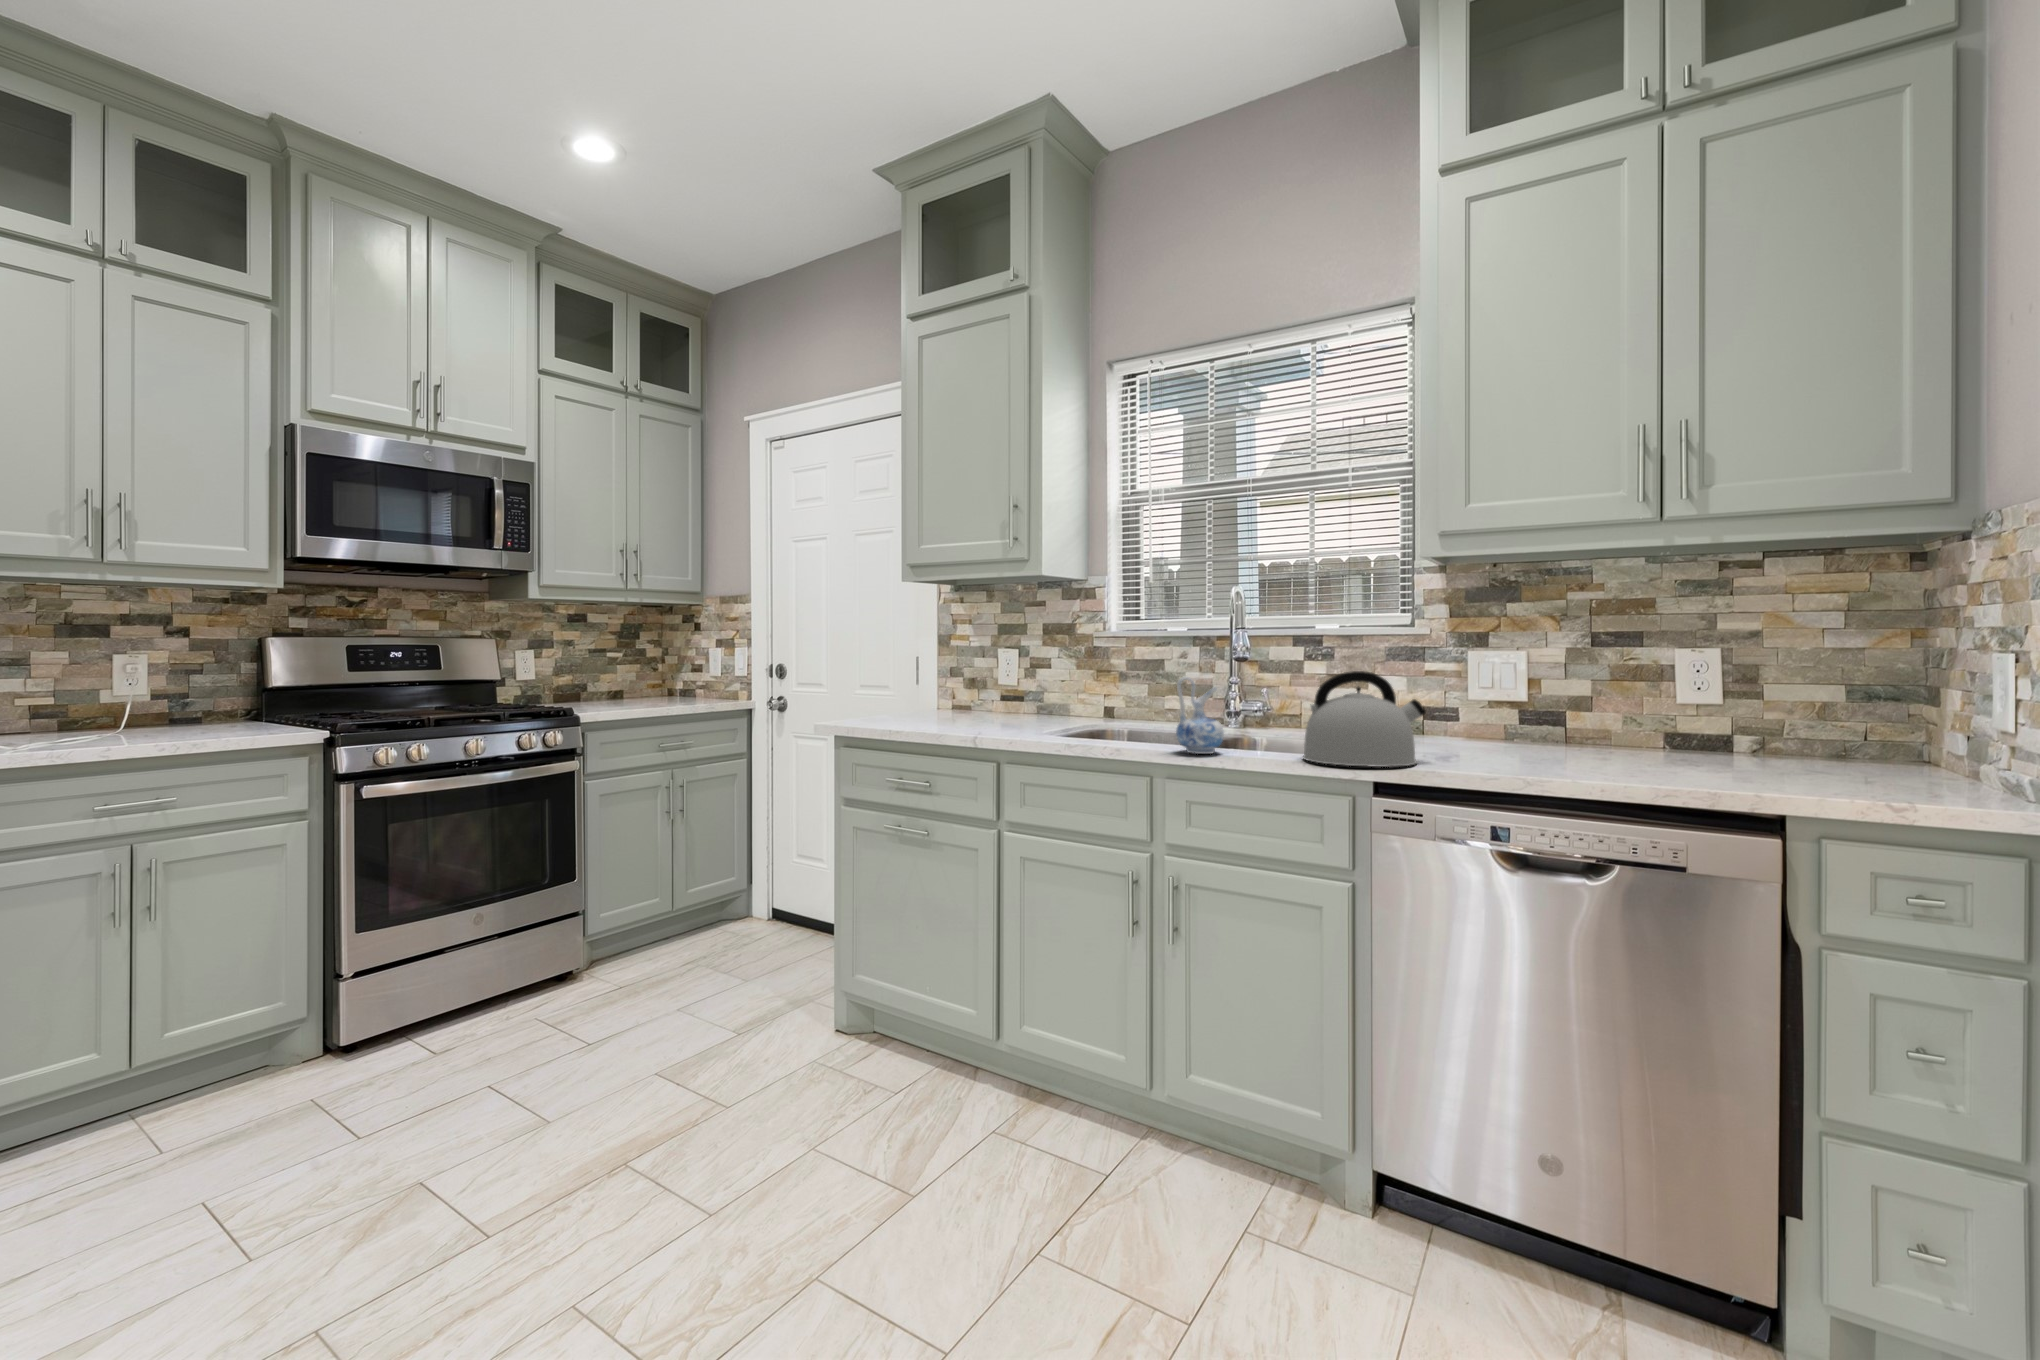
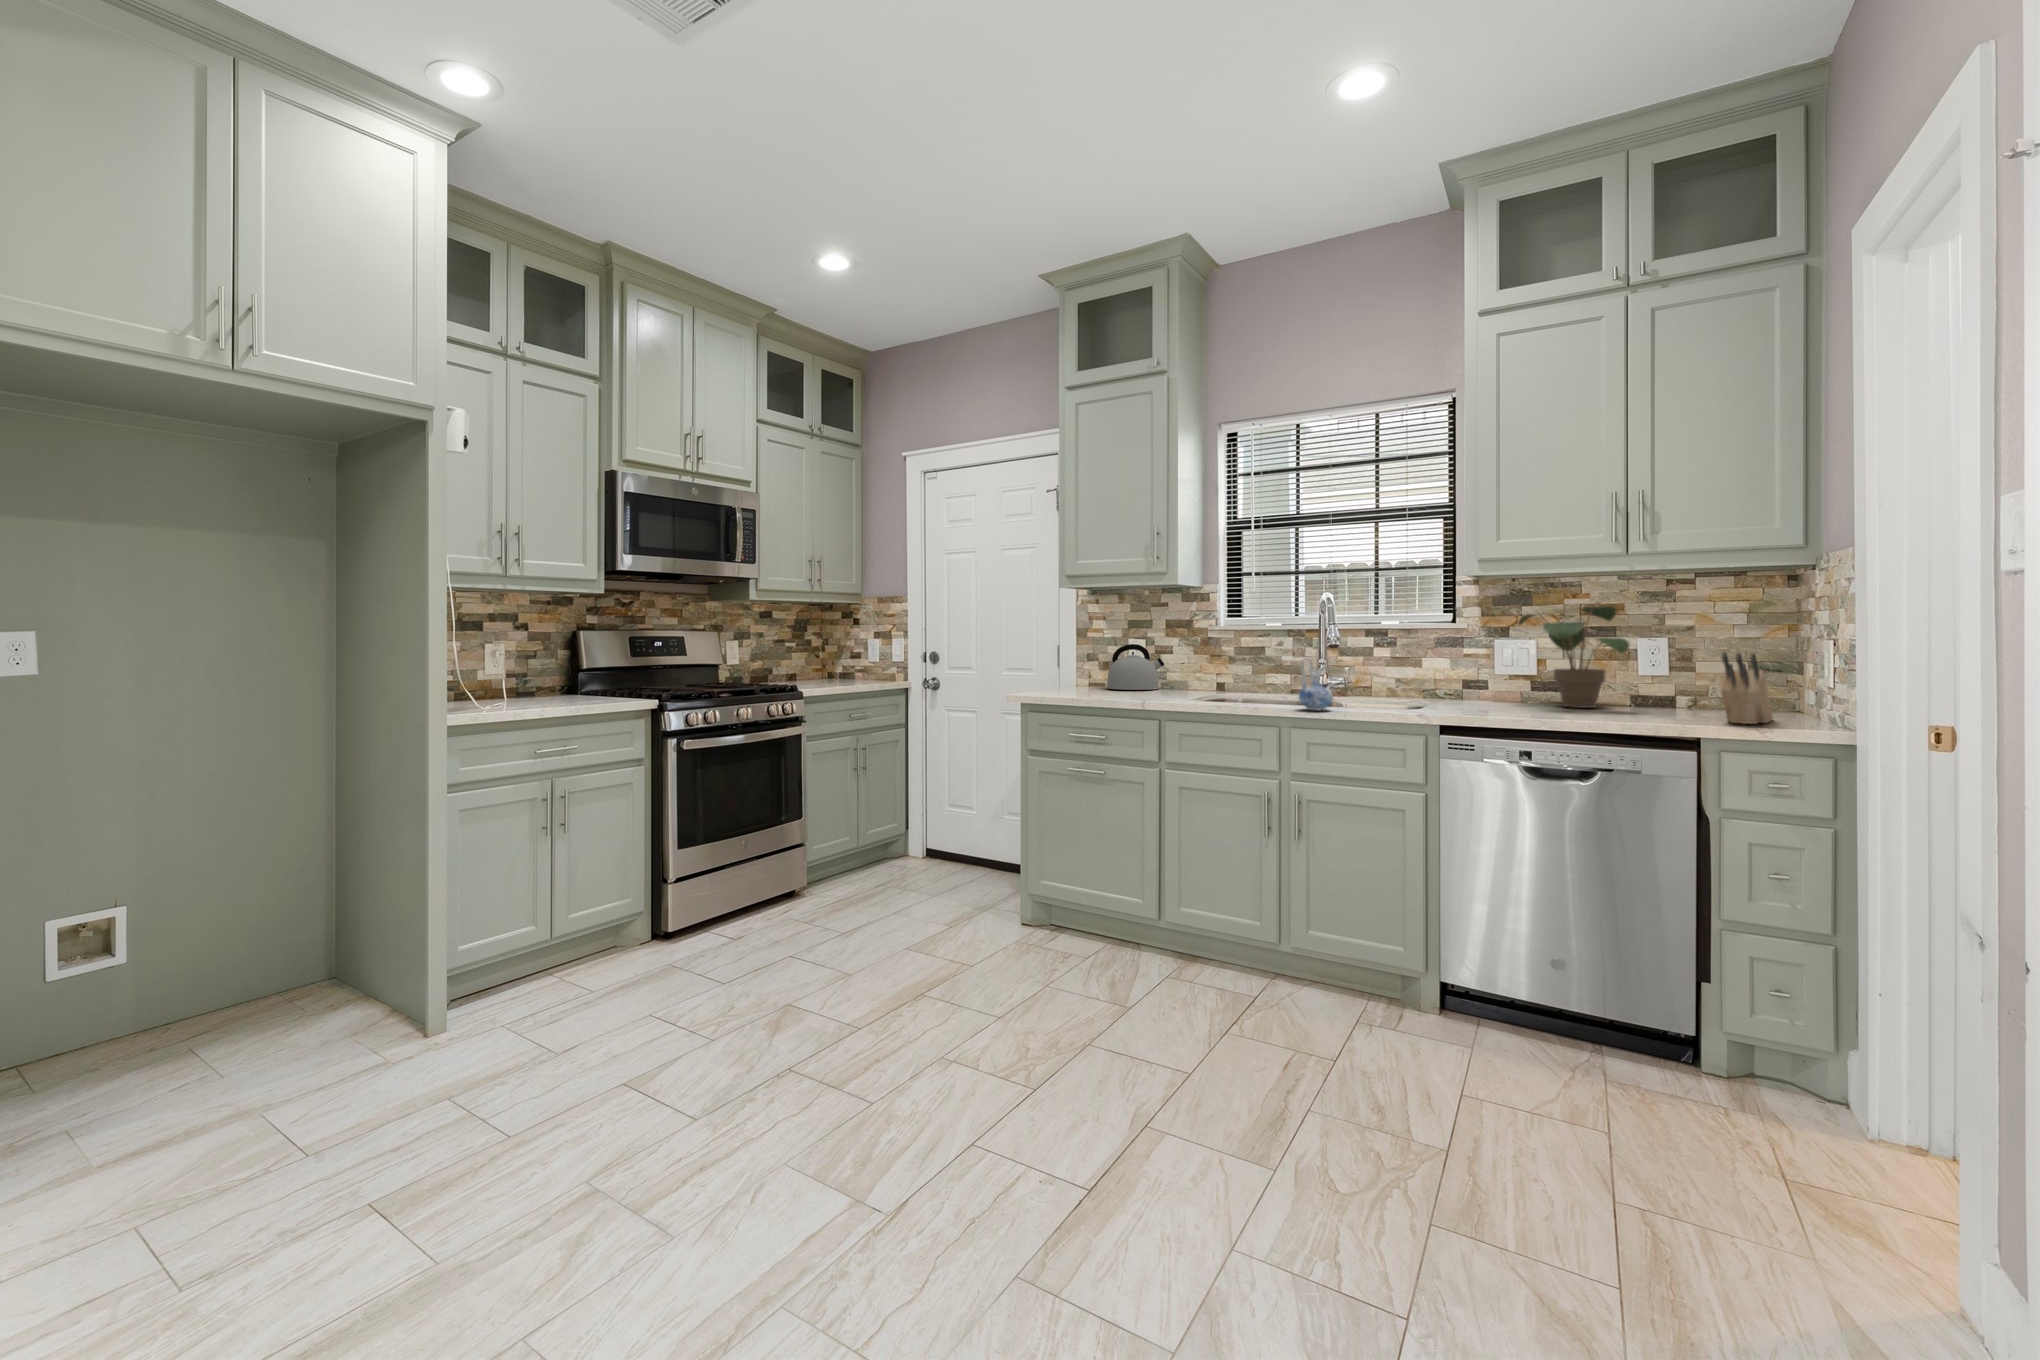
potted plant: none [1498,599,1662,752] -> present [1518,606,1629,708]
kettle: present [1303,671,1426,767] -> present [1107,644,1164,690]
knife block: none [1810,672,1894,790] -> present [1721,652,1773,724]

